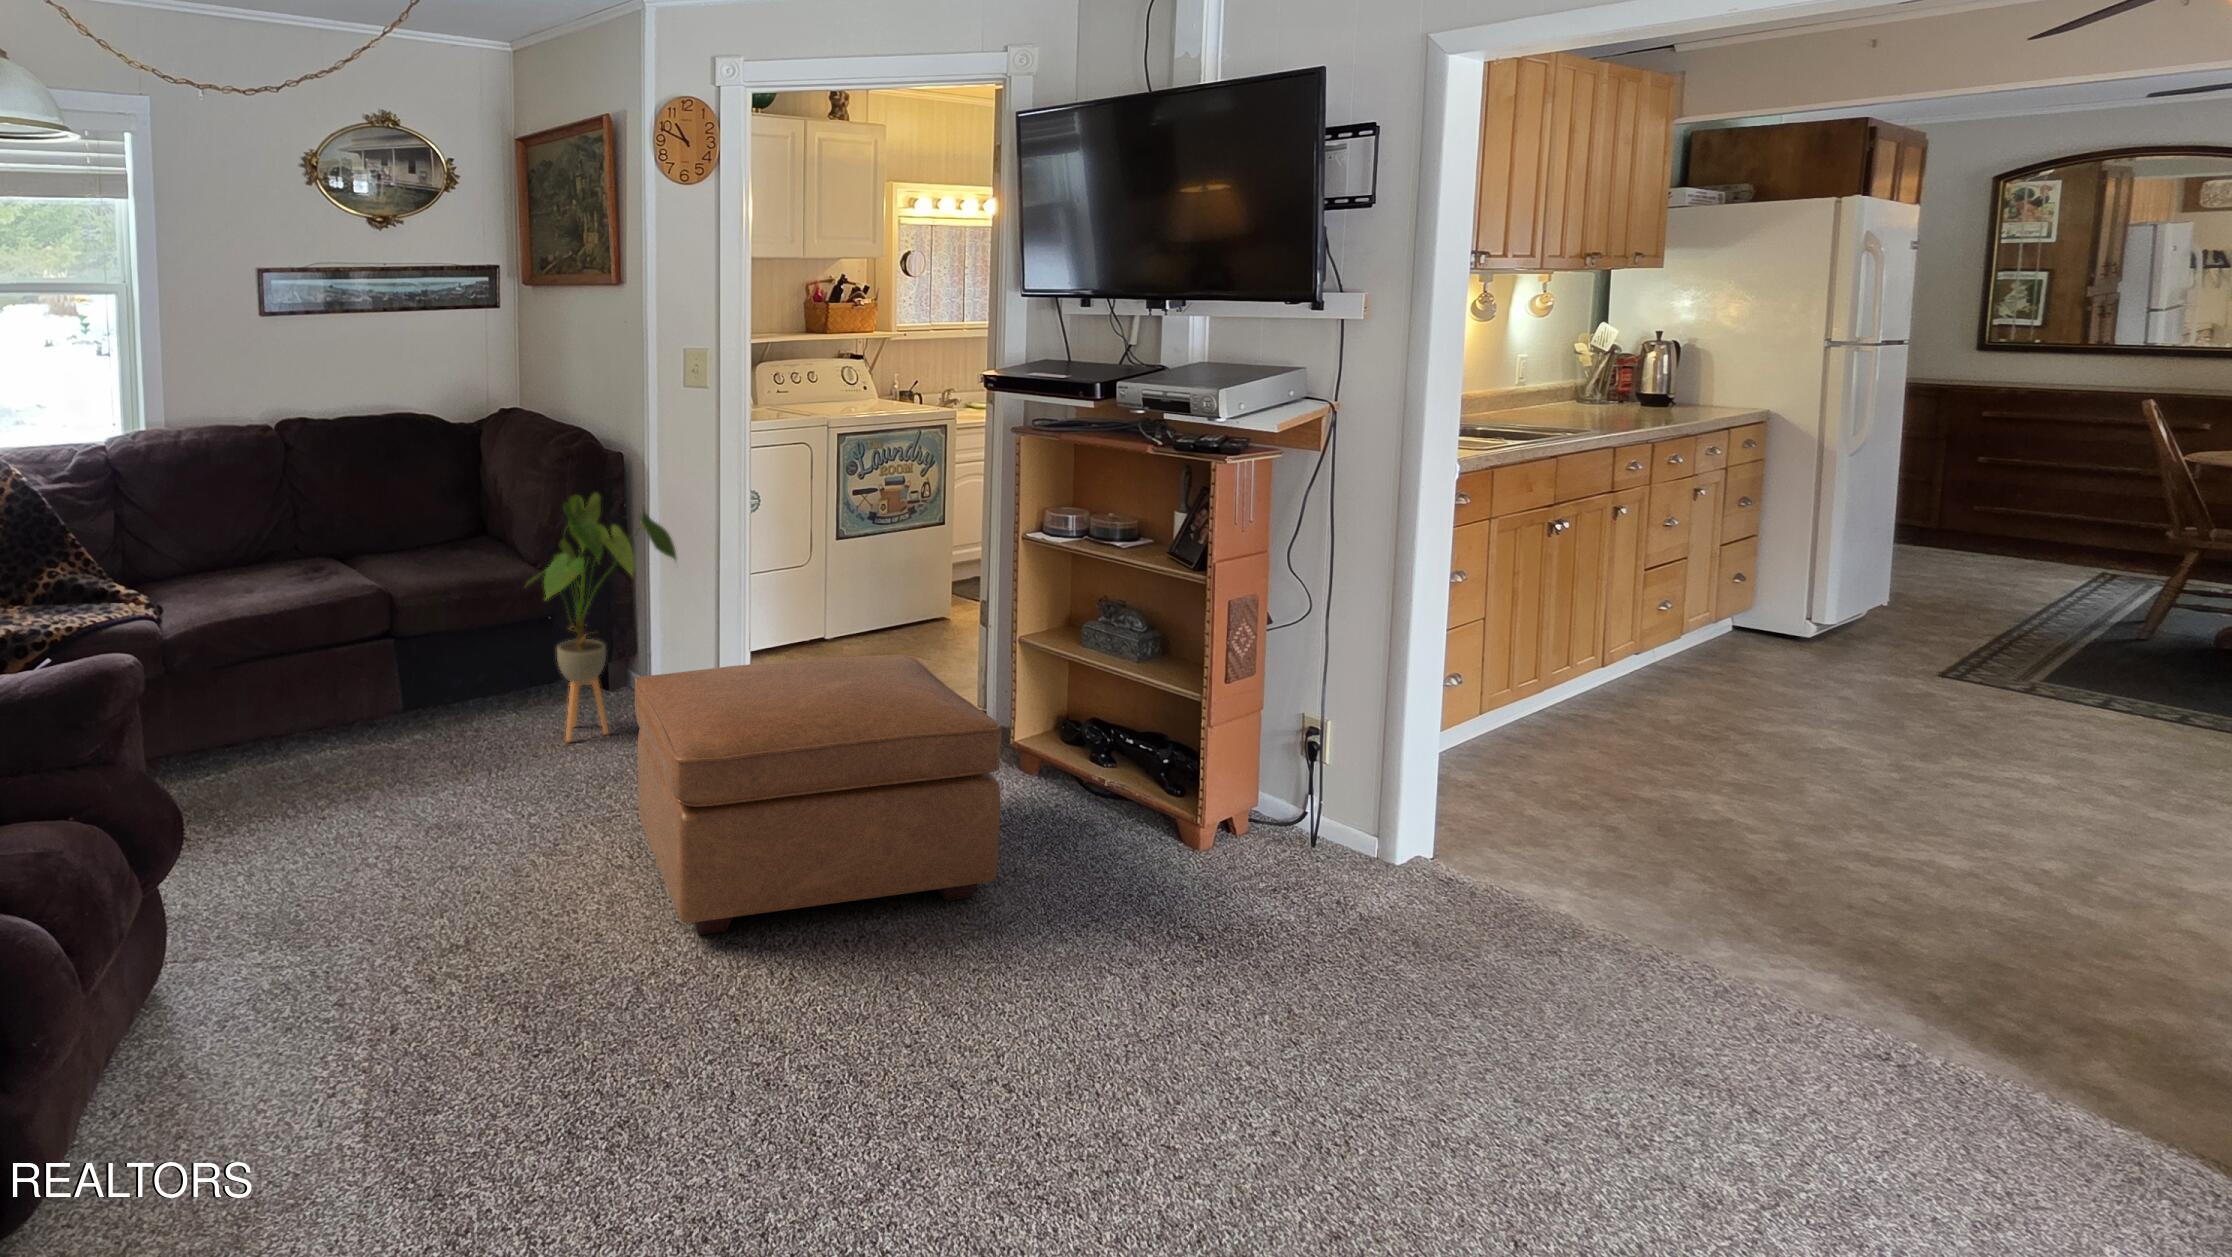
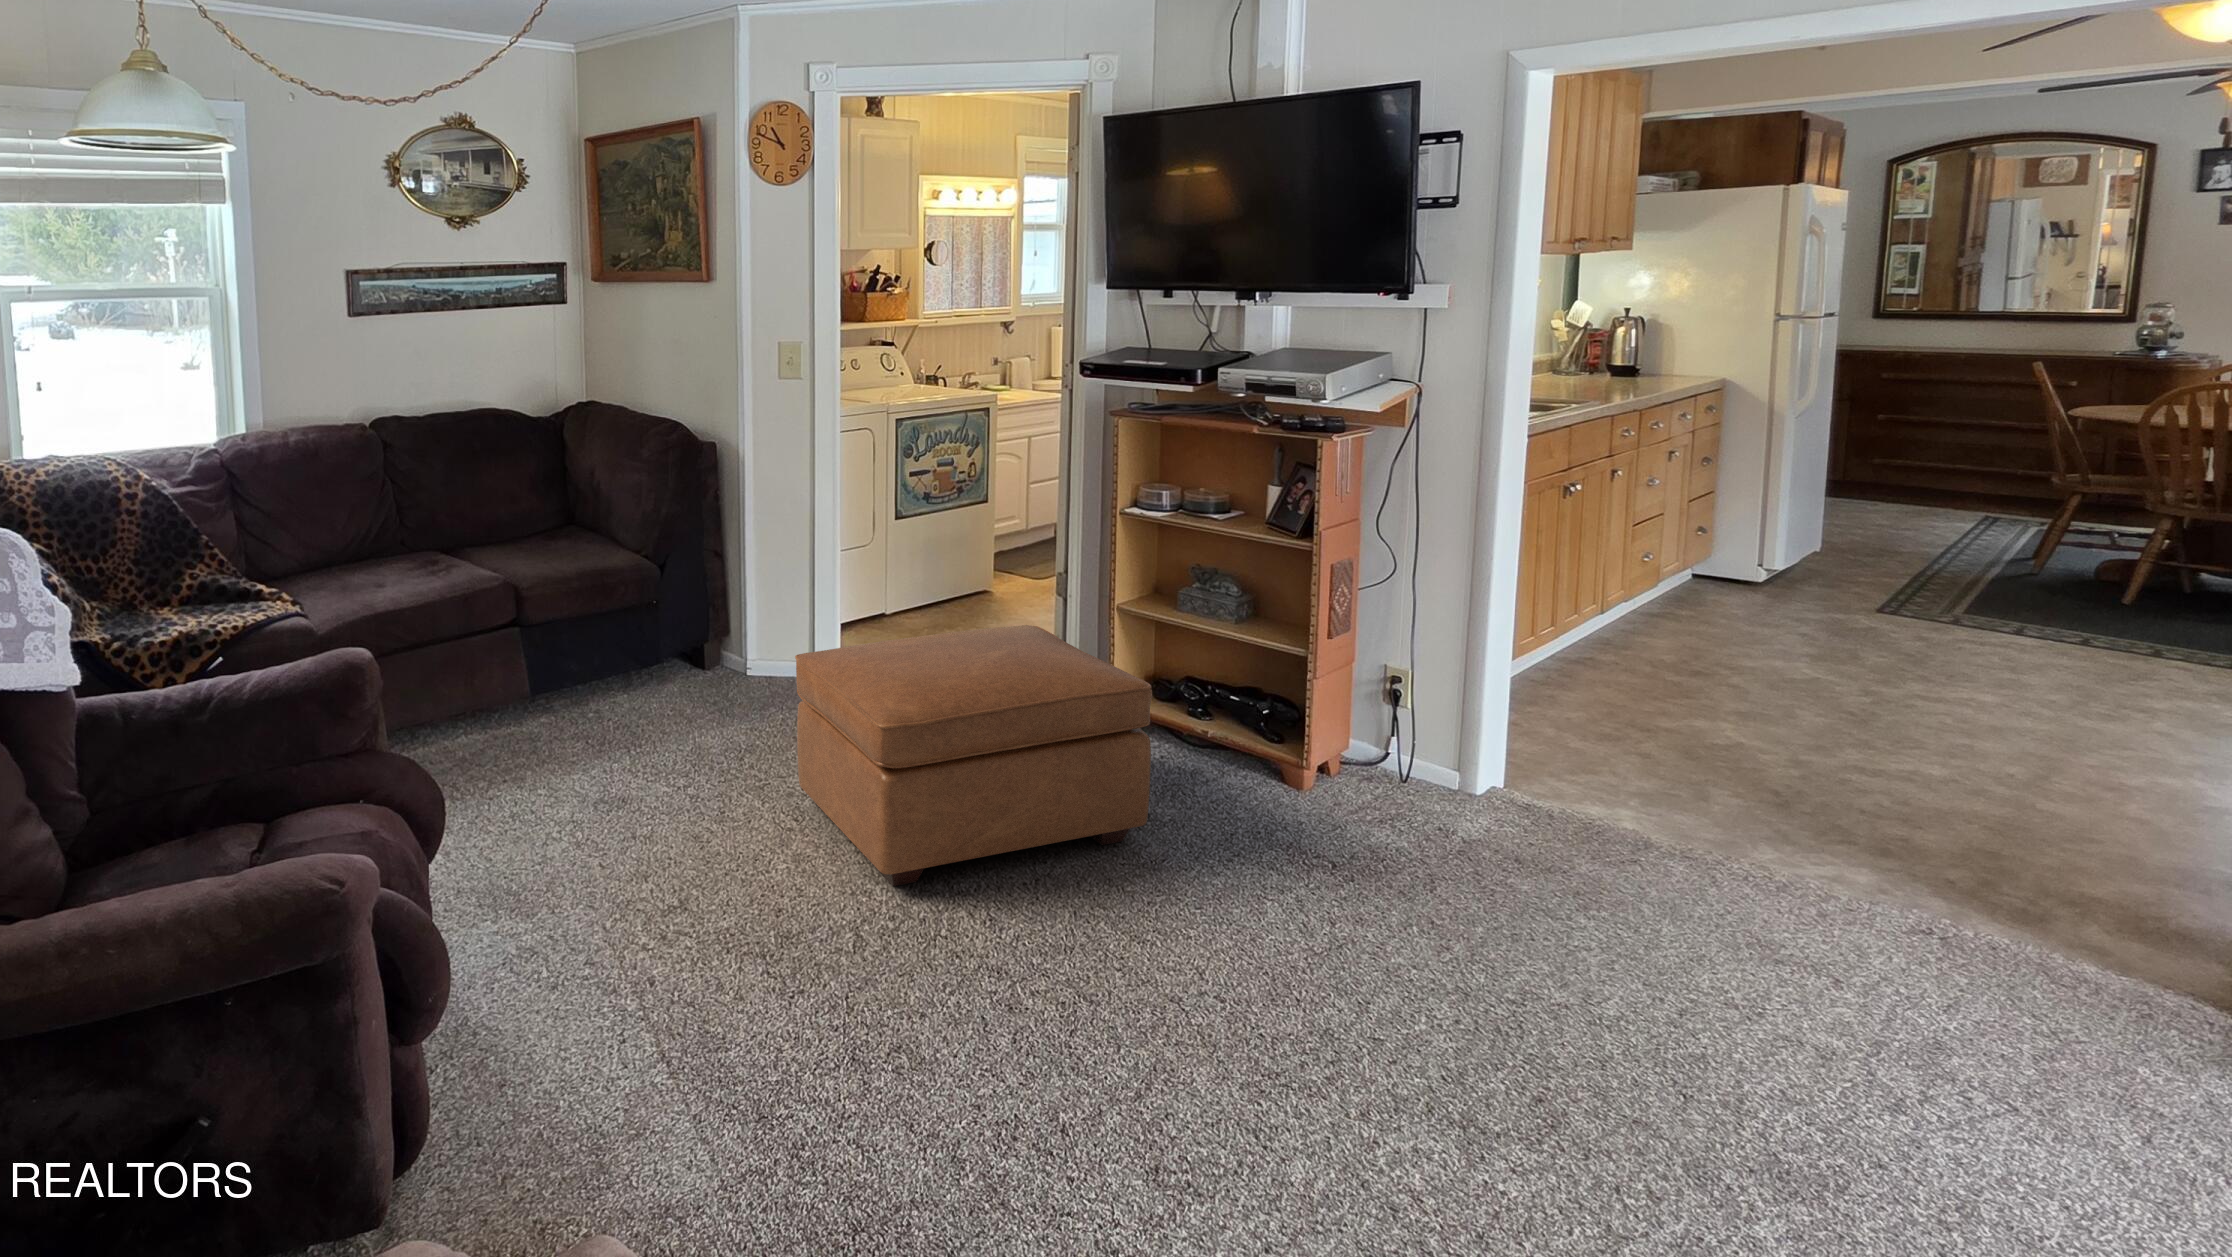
house plant: present [527,493,677,742] -> none [642,483,792,721]

